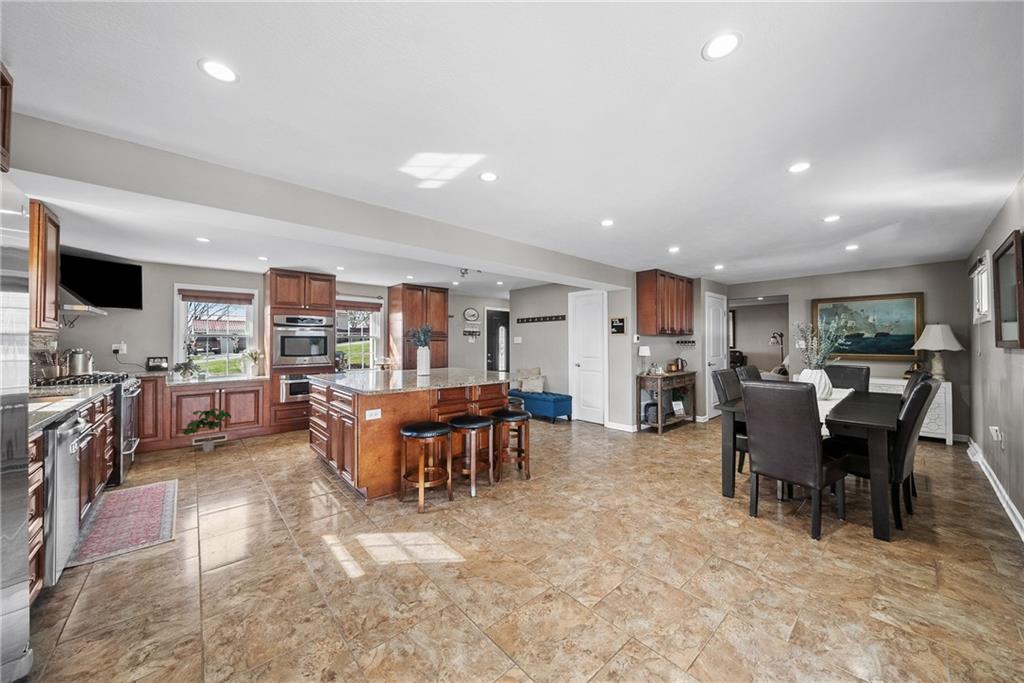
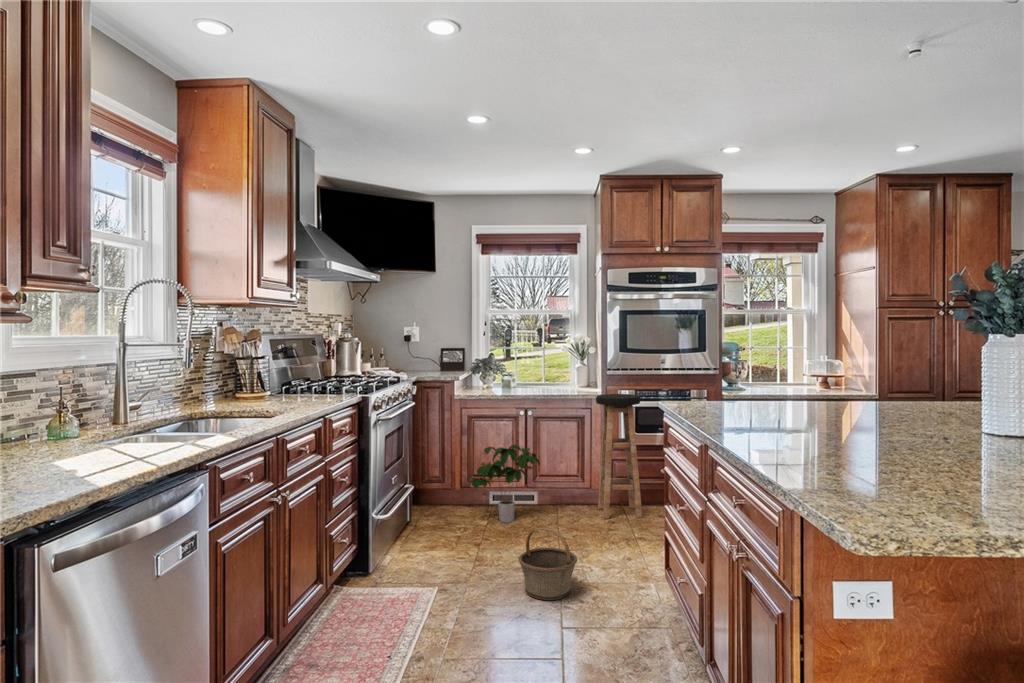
bar stool: none [266,378,292,442] -> present [596,394,642,519]
basket: none [228,439,261,472] -> present [518,528,577,600]

